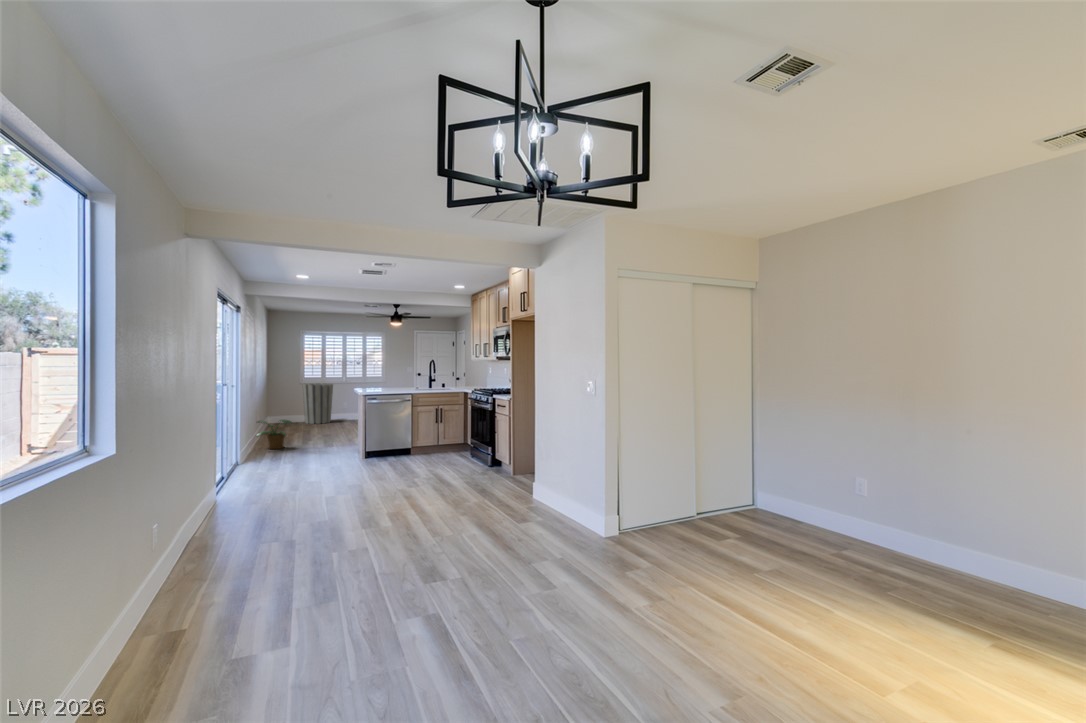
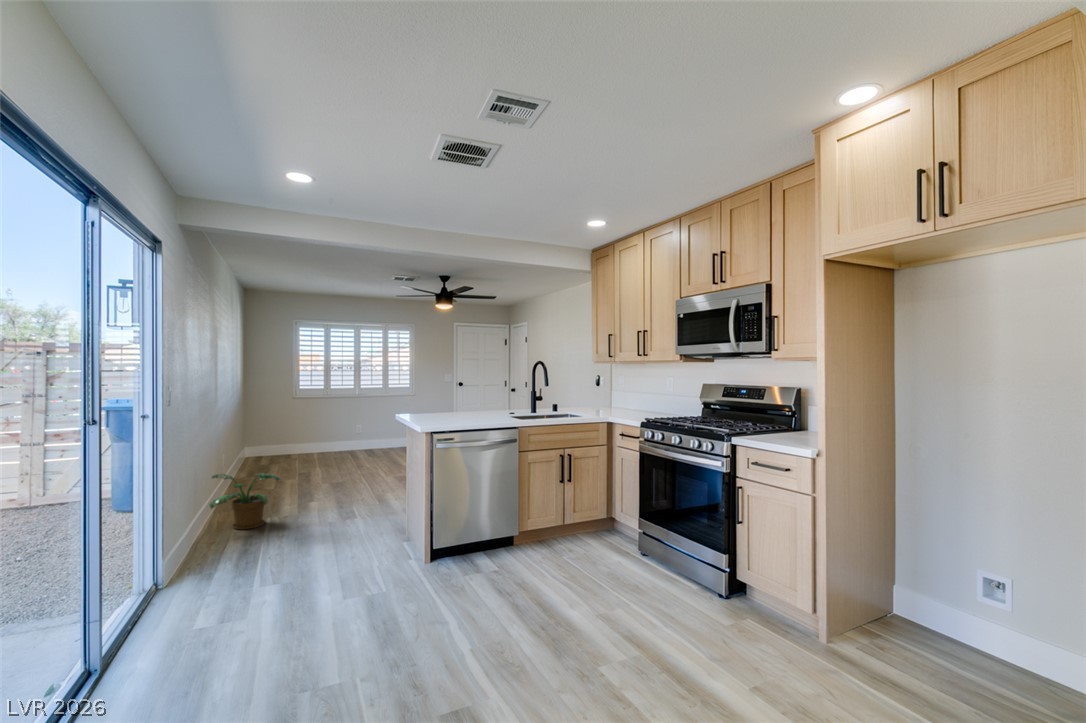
trash can: present [303,384,333,424] -> none [296,398,342,461]

